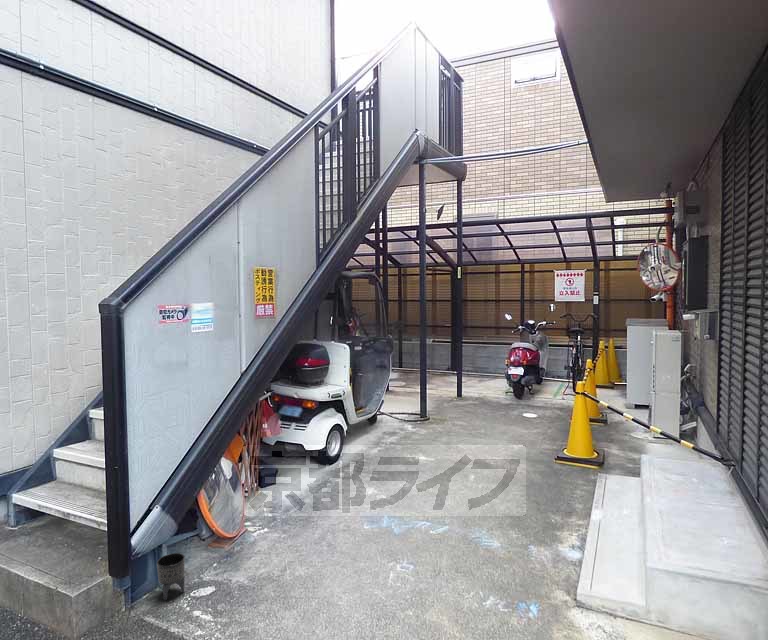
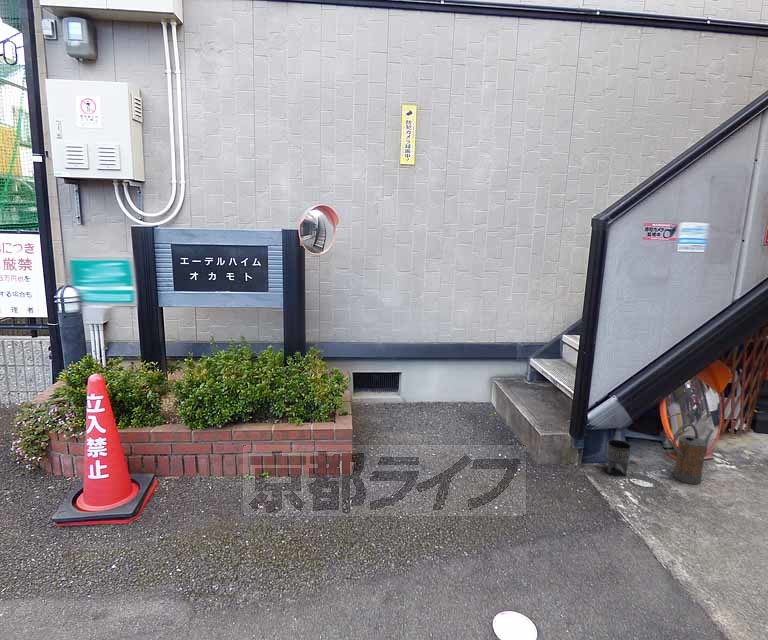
watering can: none [224,501,251,567] -> present [673,423,713,484]

